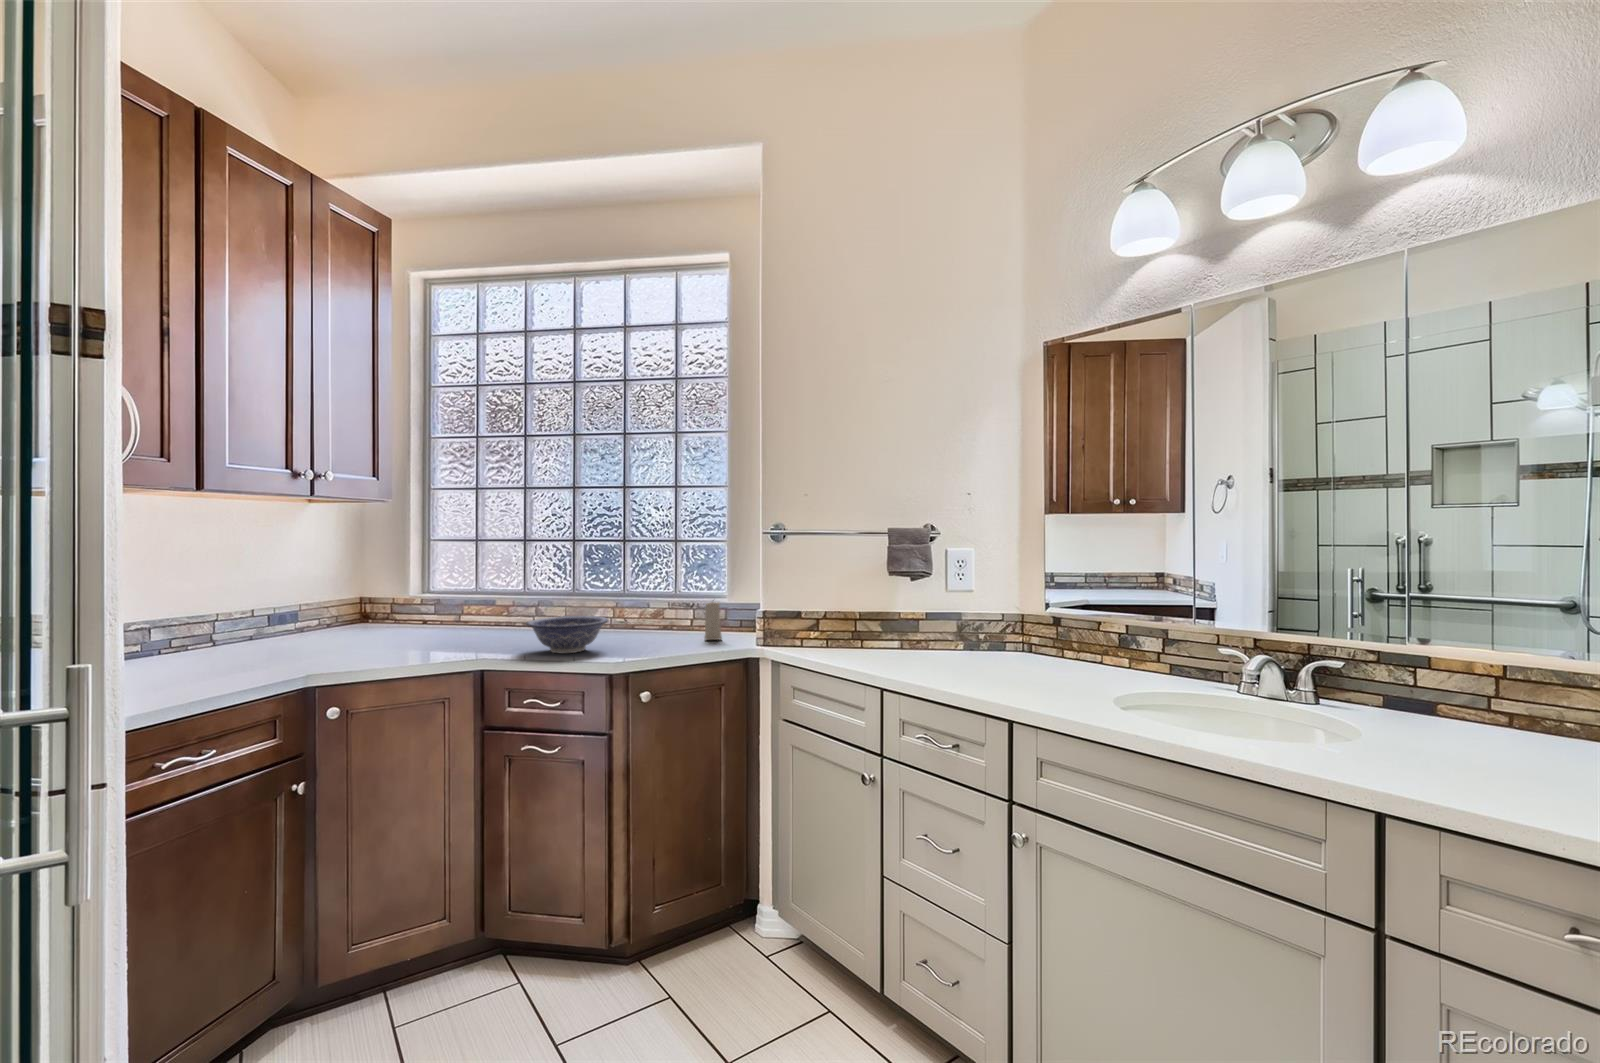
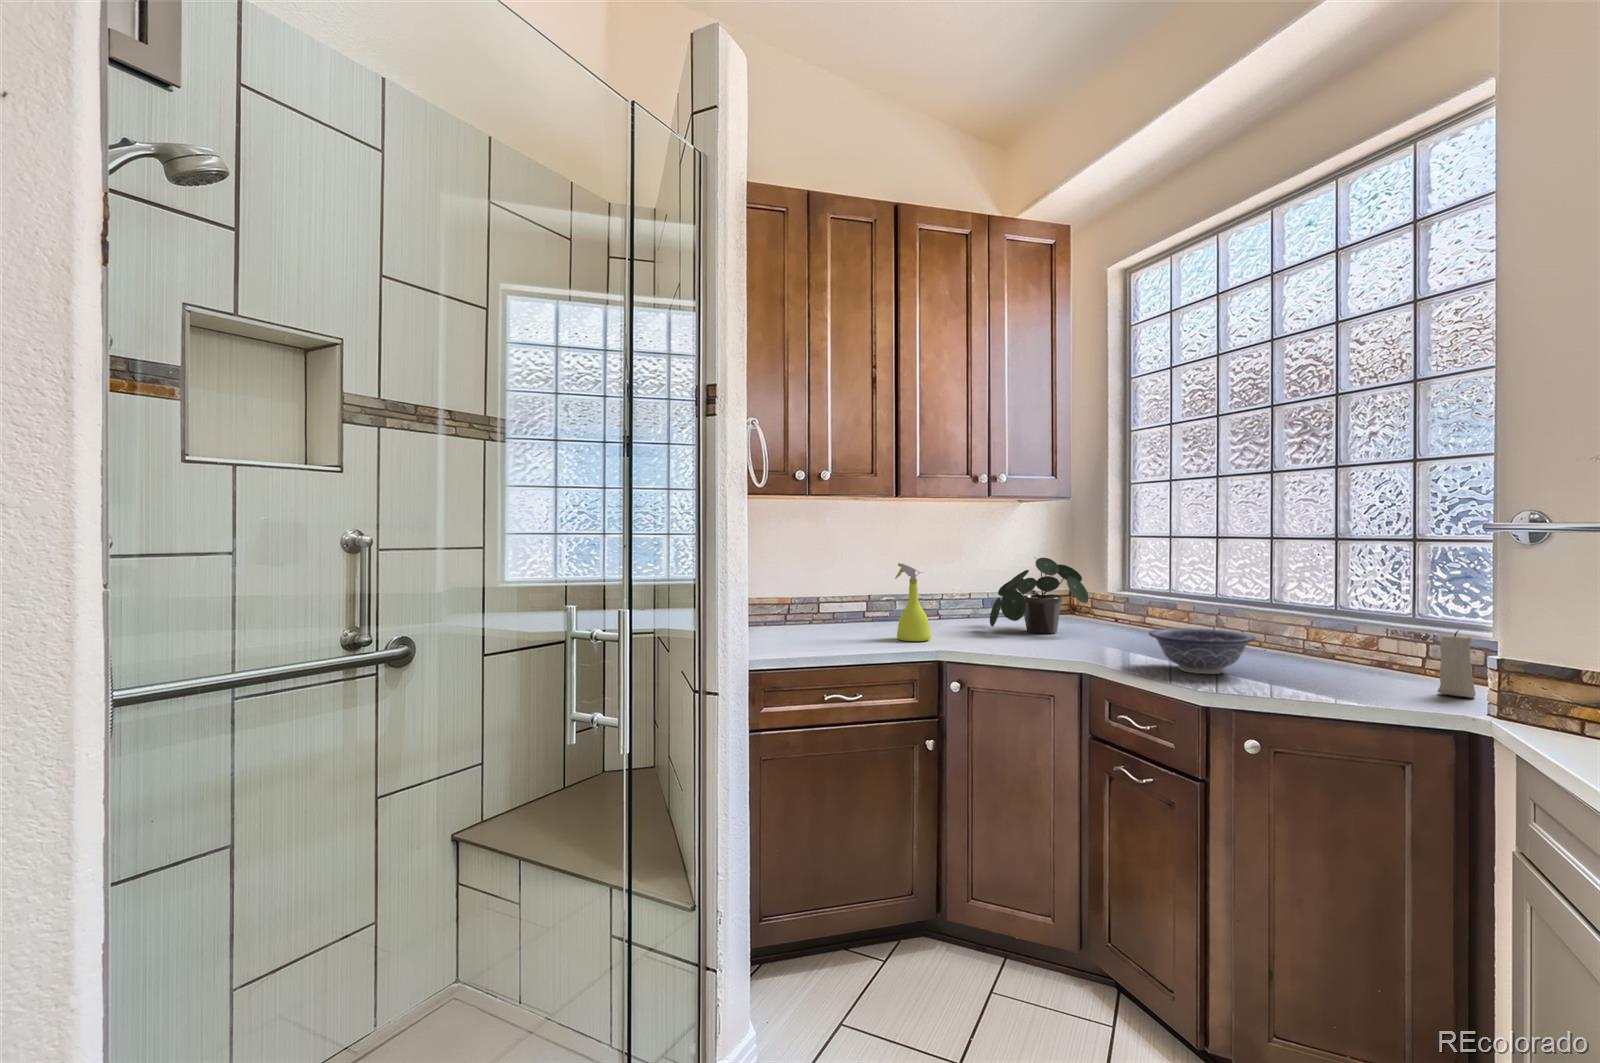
potted plant: none [299,563,420,645] -> present [990,558,1088,634]
spray bottle: none [197,575,256,675] -> present [895,563,931,641]

